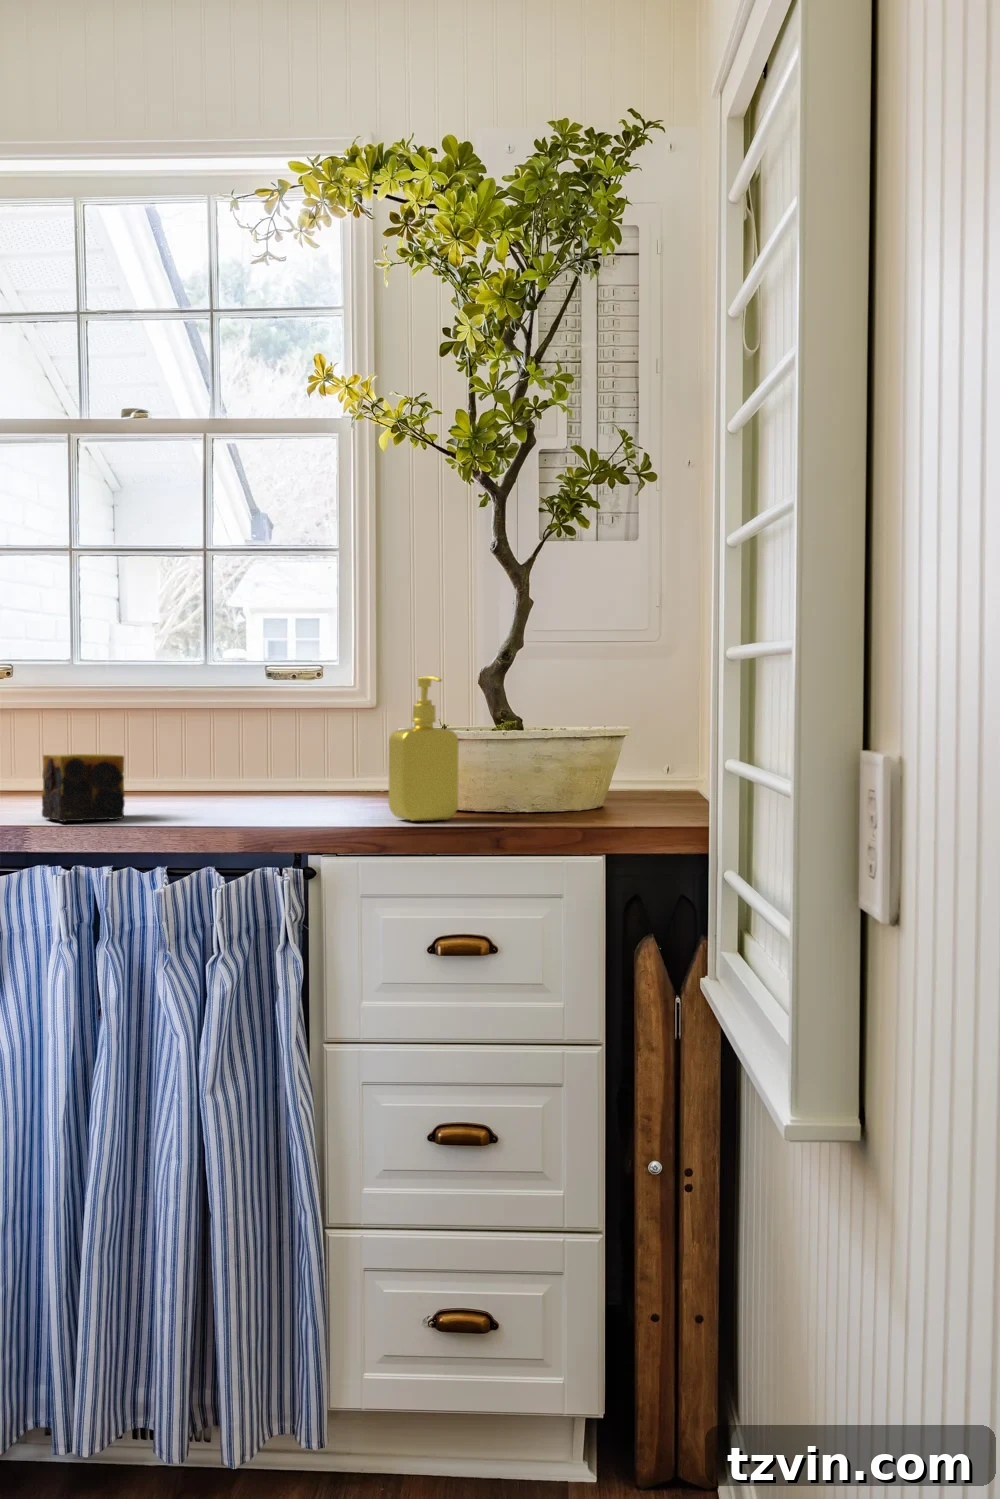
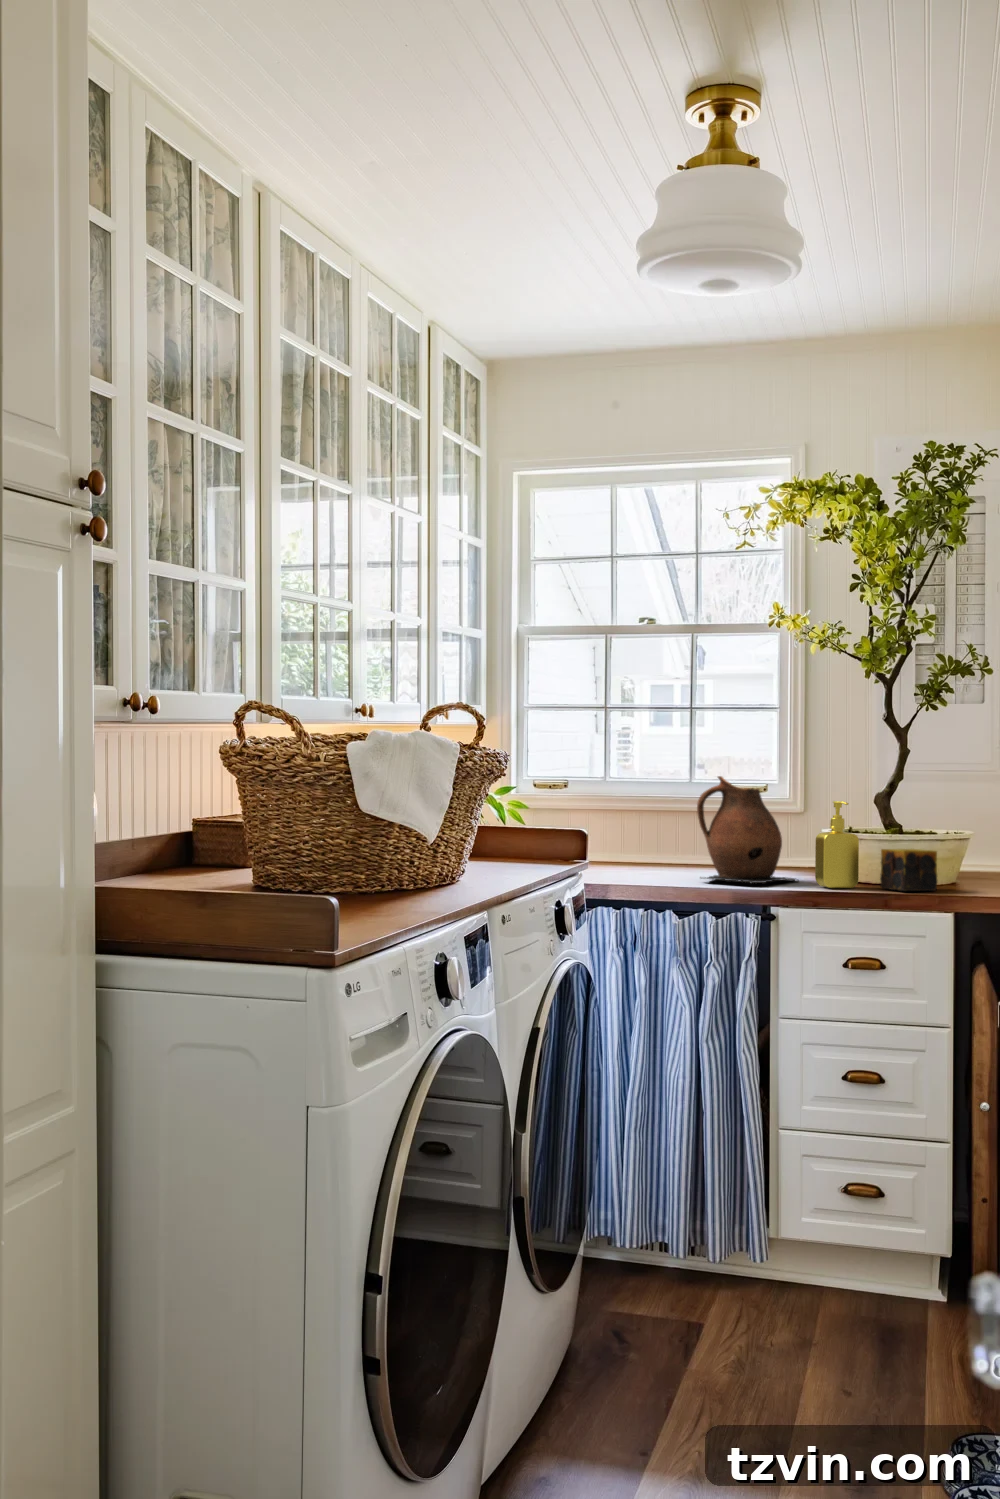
ceramic pitcher: none [193,638,364,820] -> present [697,776,799,884]
candle: present [42,754,125,822] -> present [880,849,937,891]

